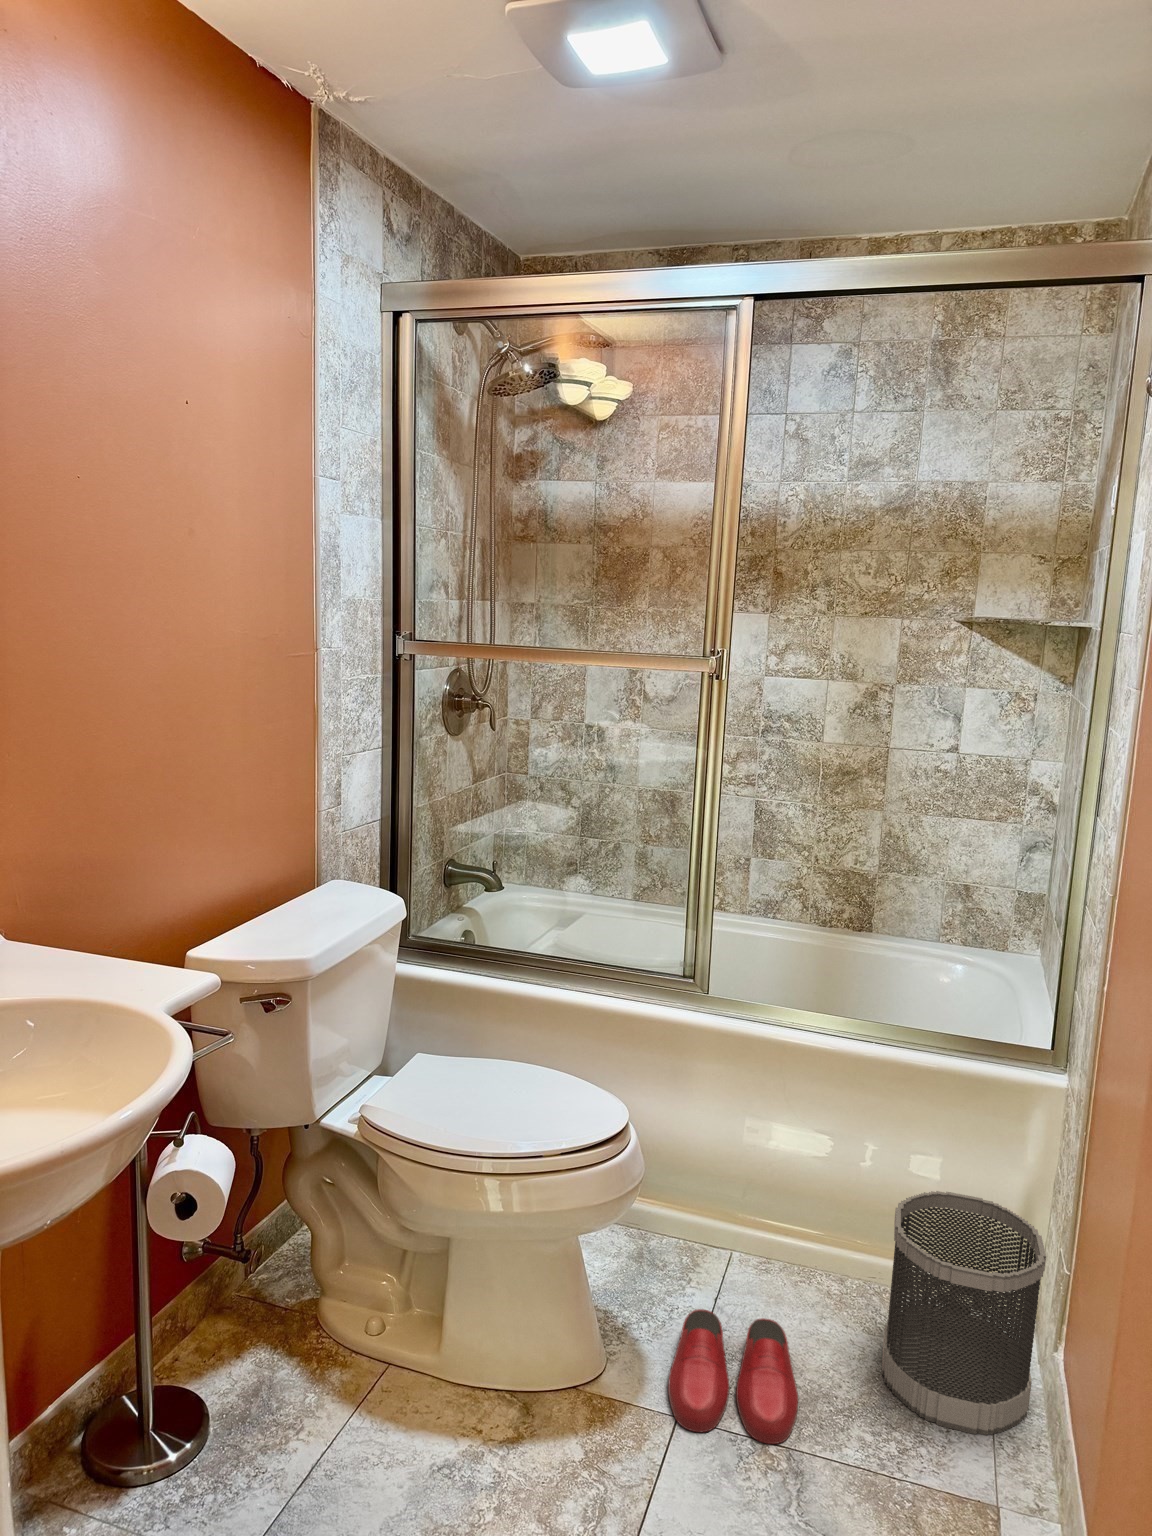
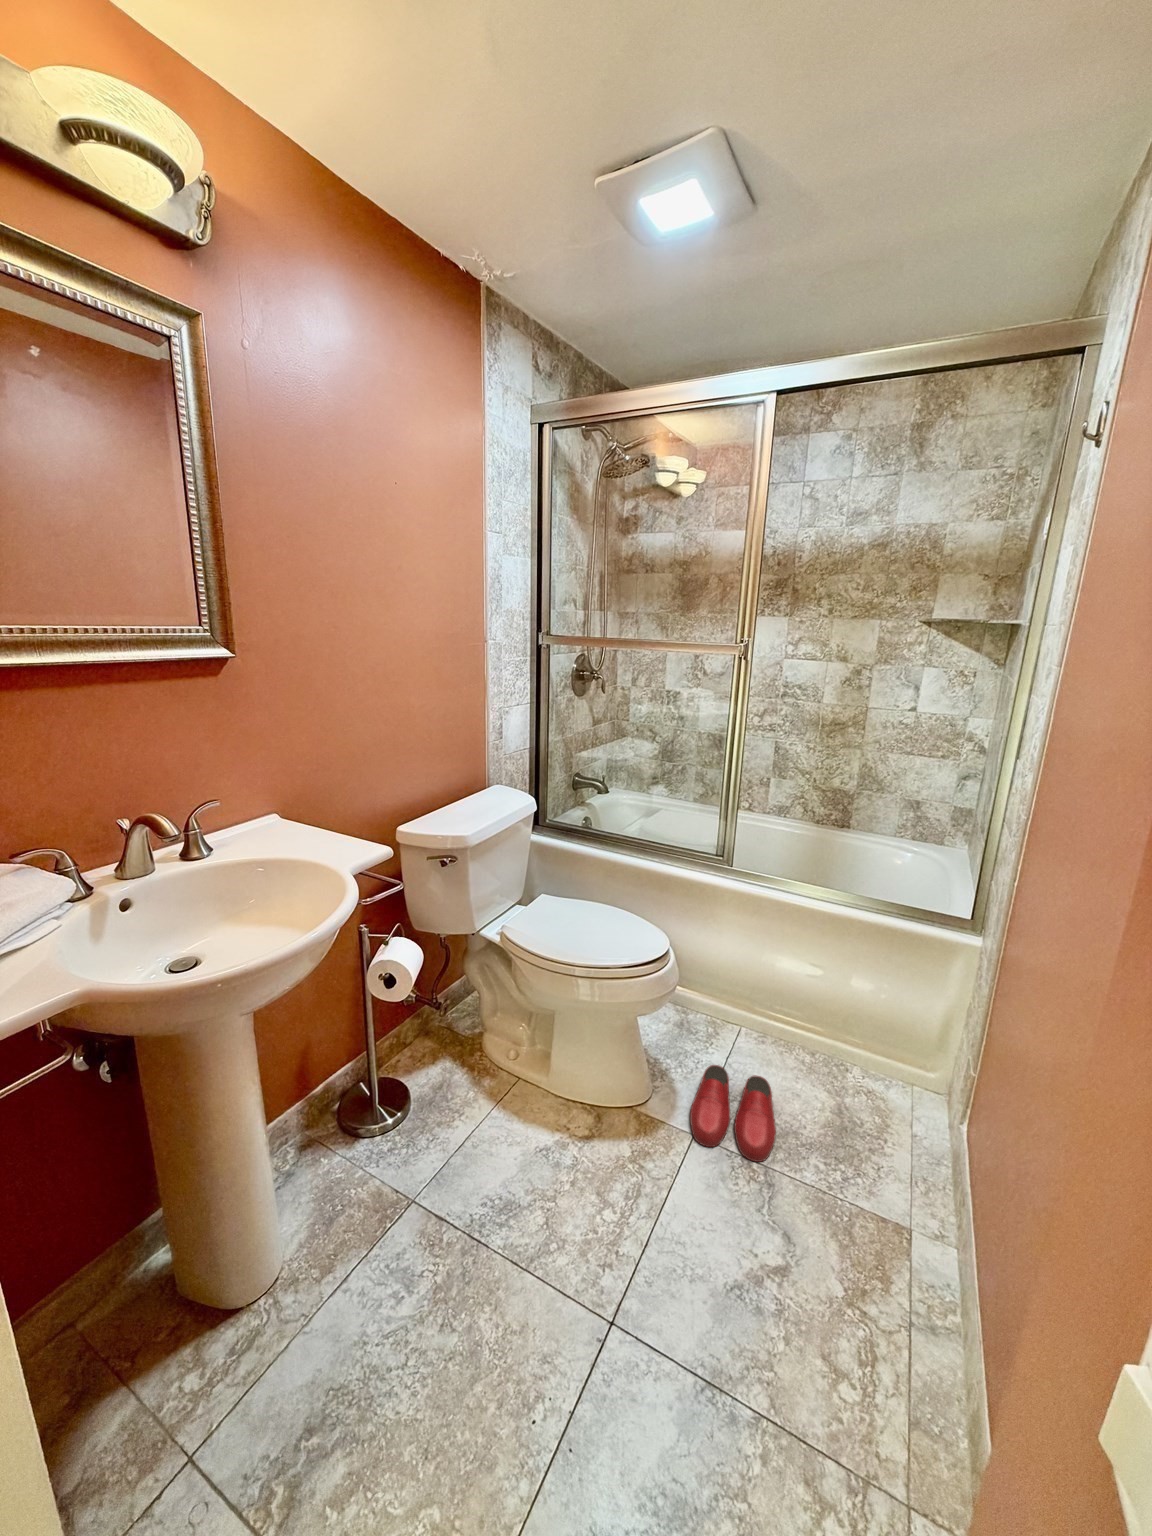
wastebasket: present [882,1191,1046,1435] -> none [835,1008,960,1176]

